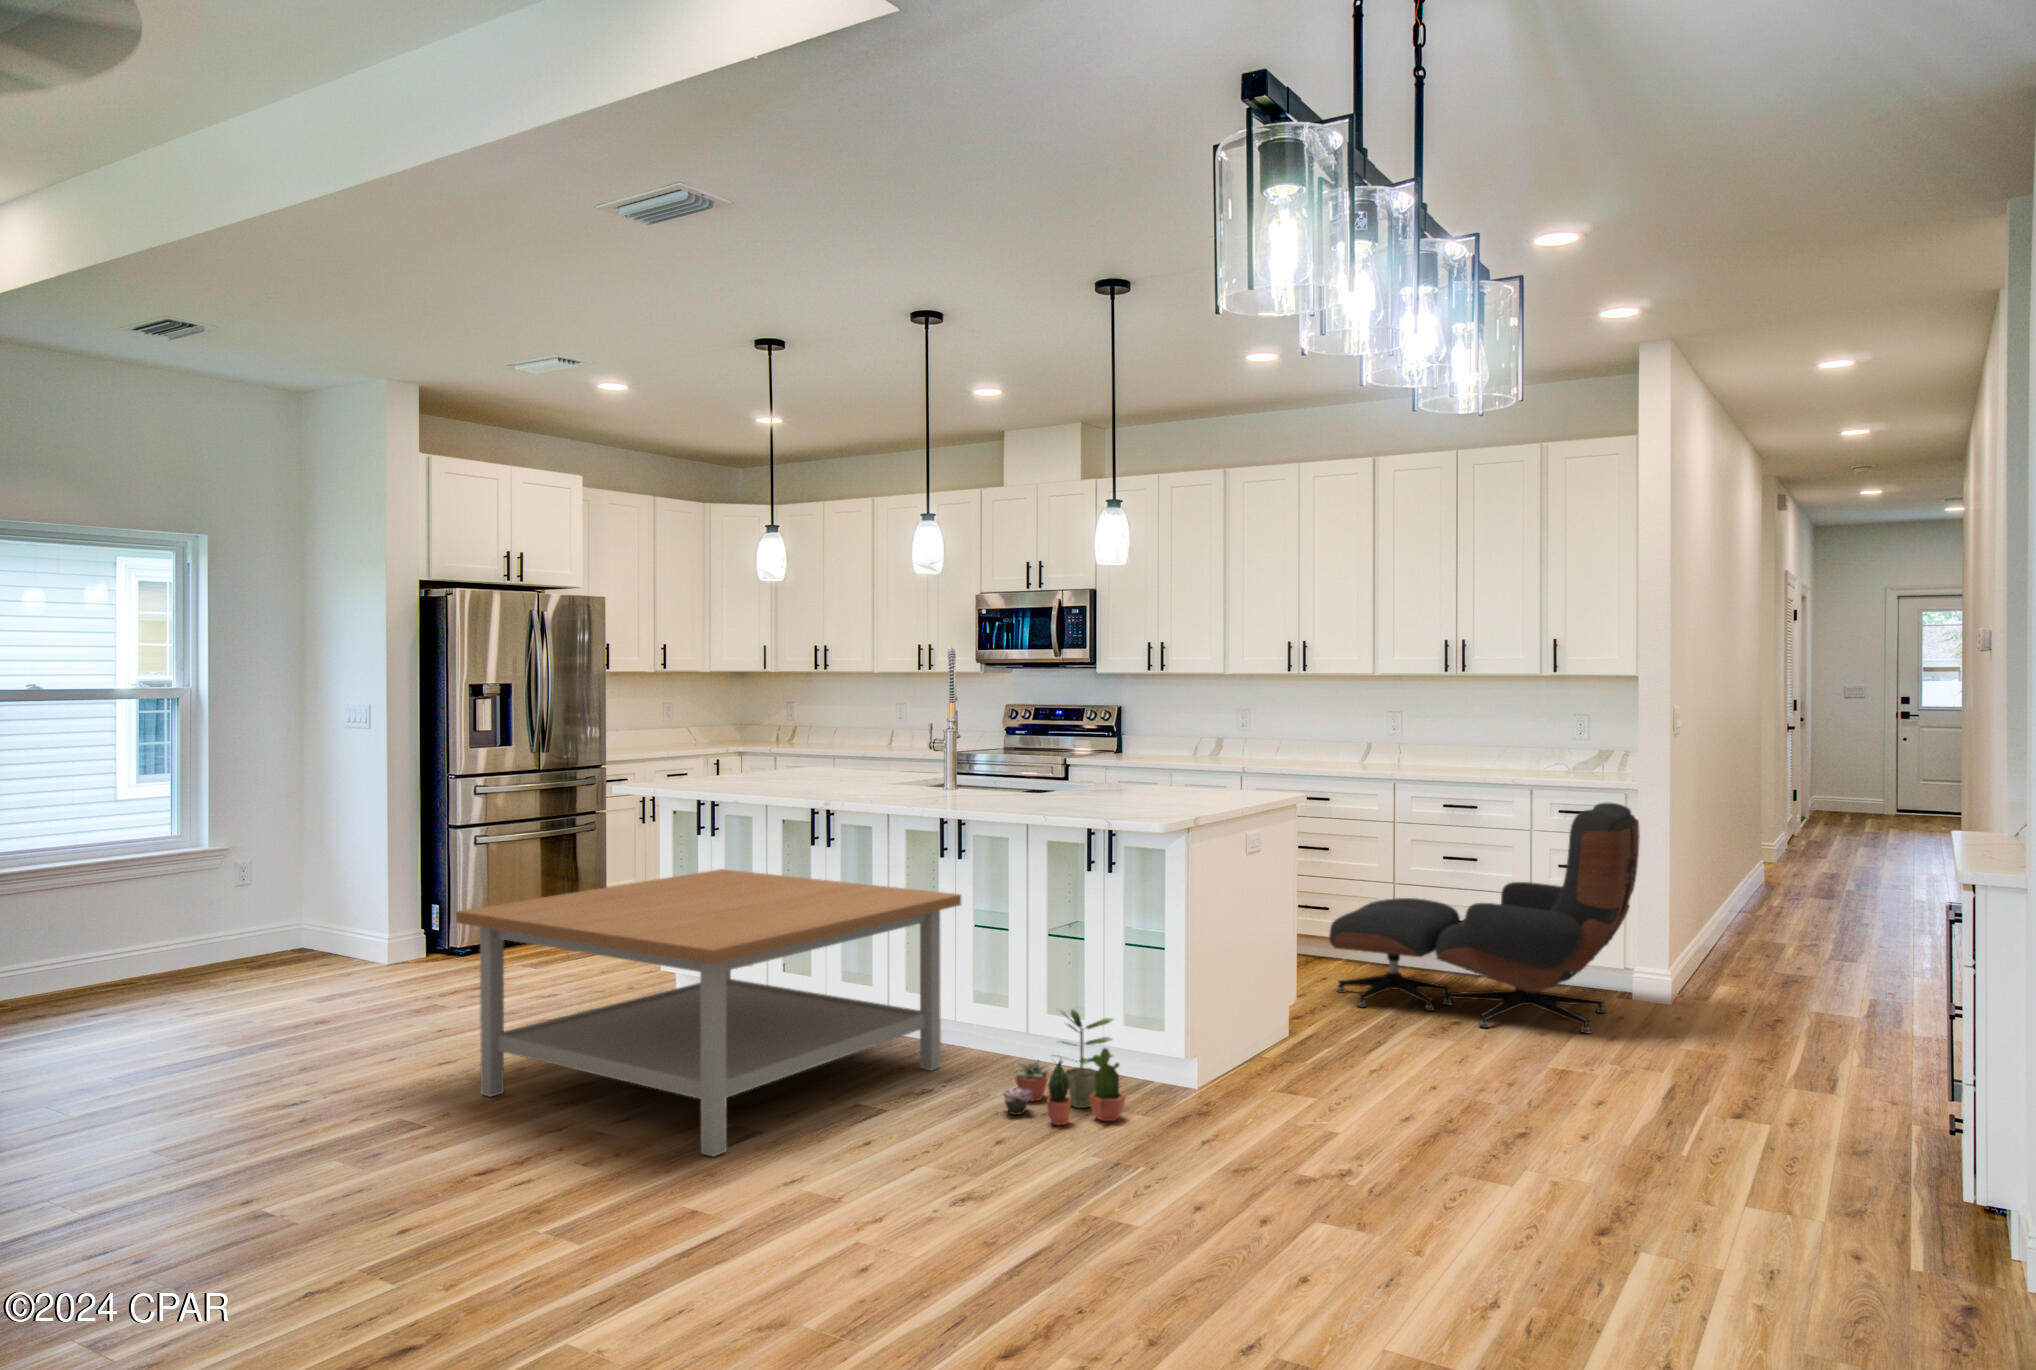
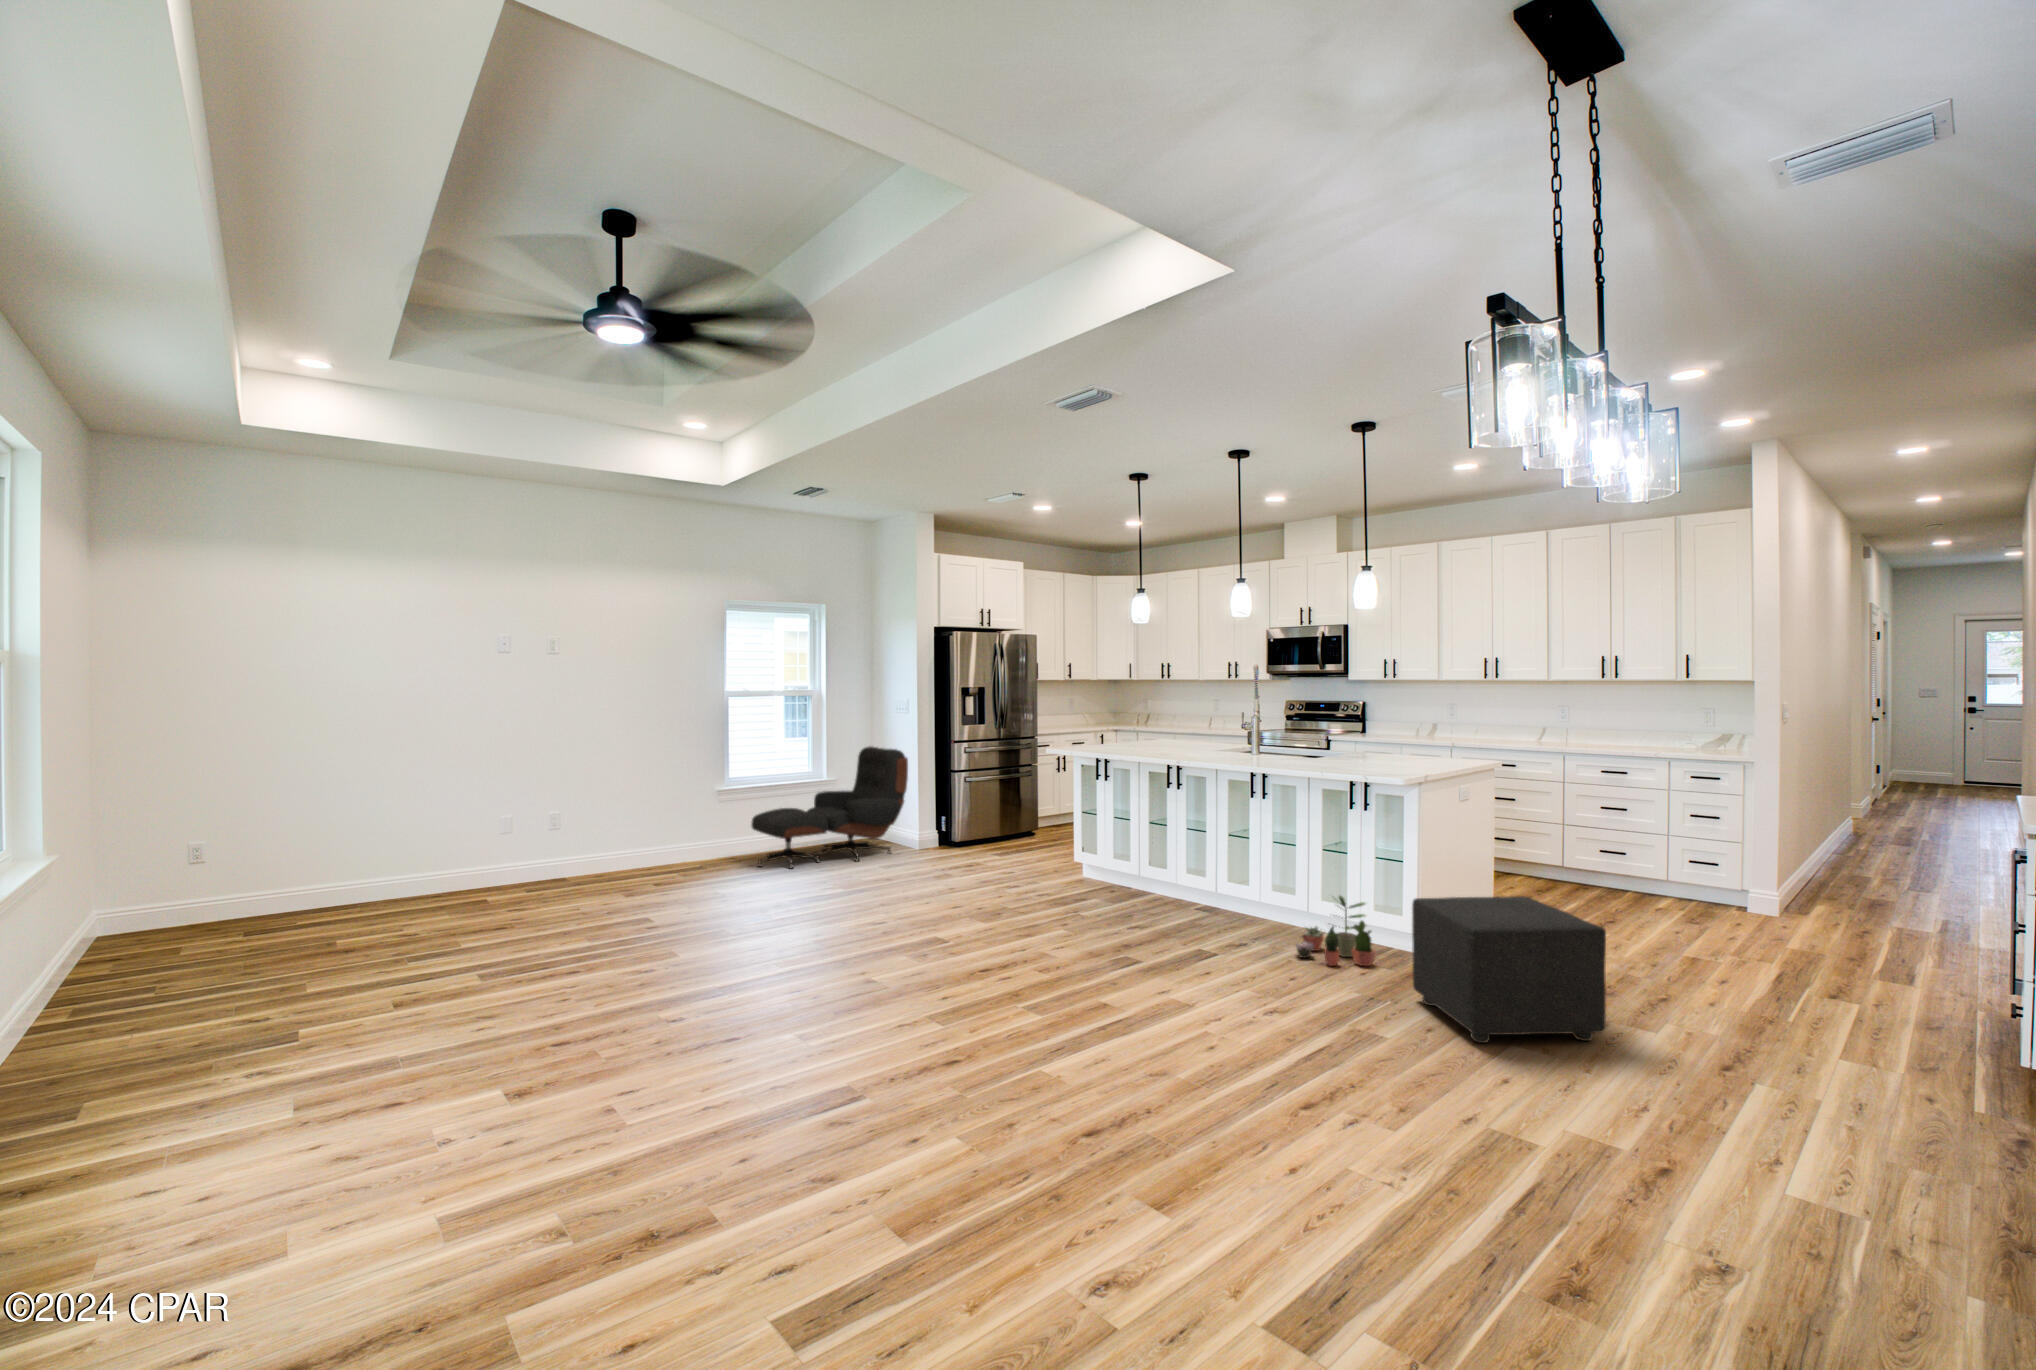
lounge chair: present [1329,803,1640,1033] -> present [751,747,908,868]
coffee table: present [456,869,961,1156] -> none [974,801,1265,967]
ottoman: none [1178,997,1453,1239] -> present [1412,896,1606,1043]

